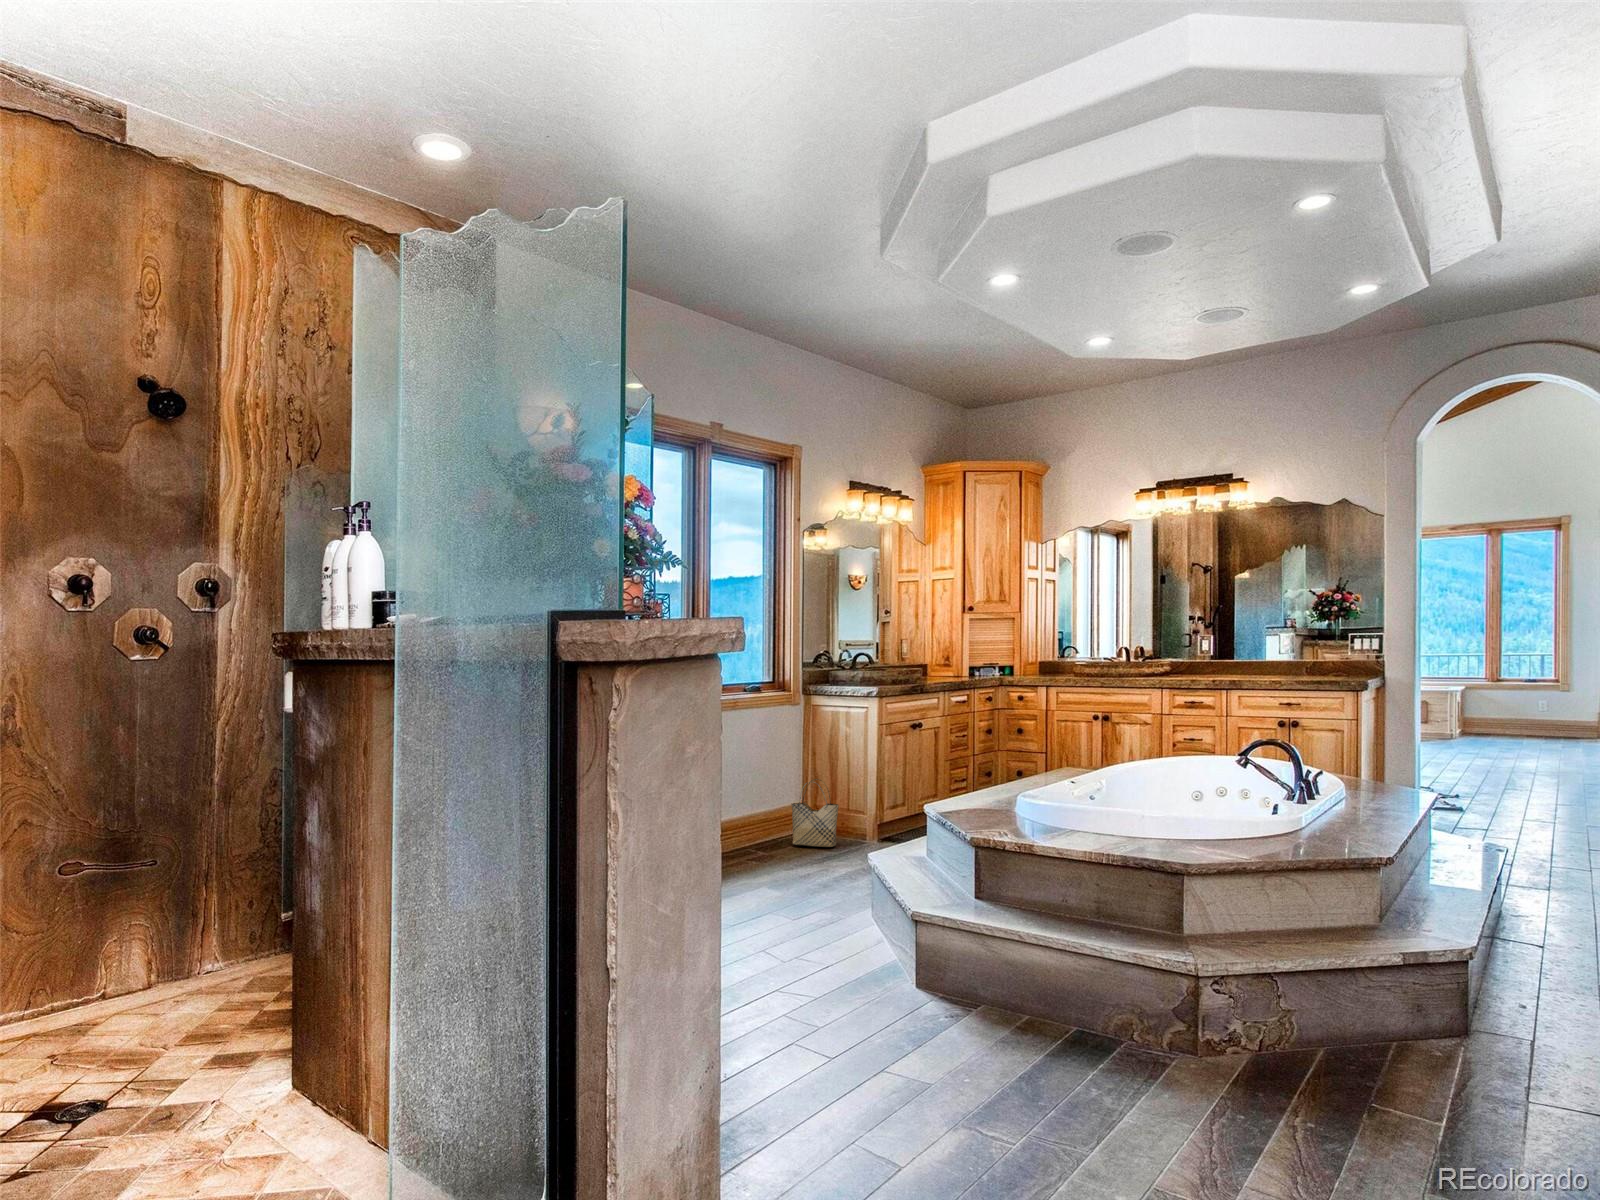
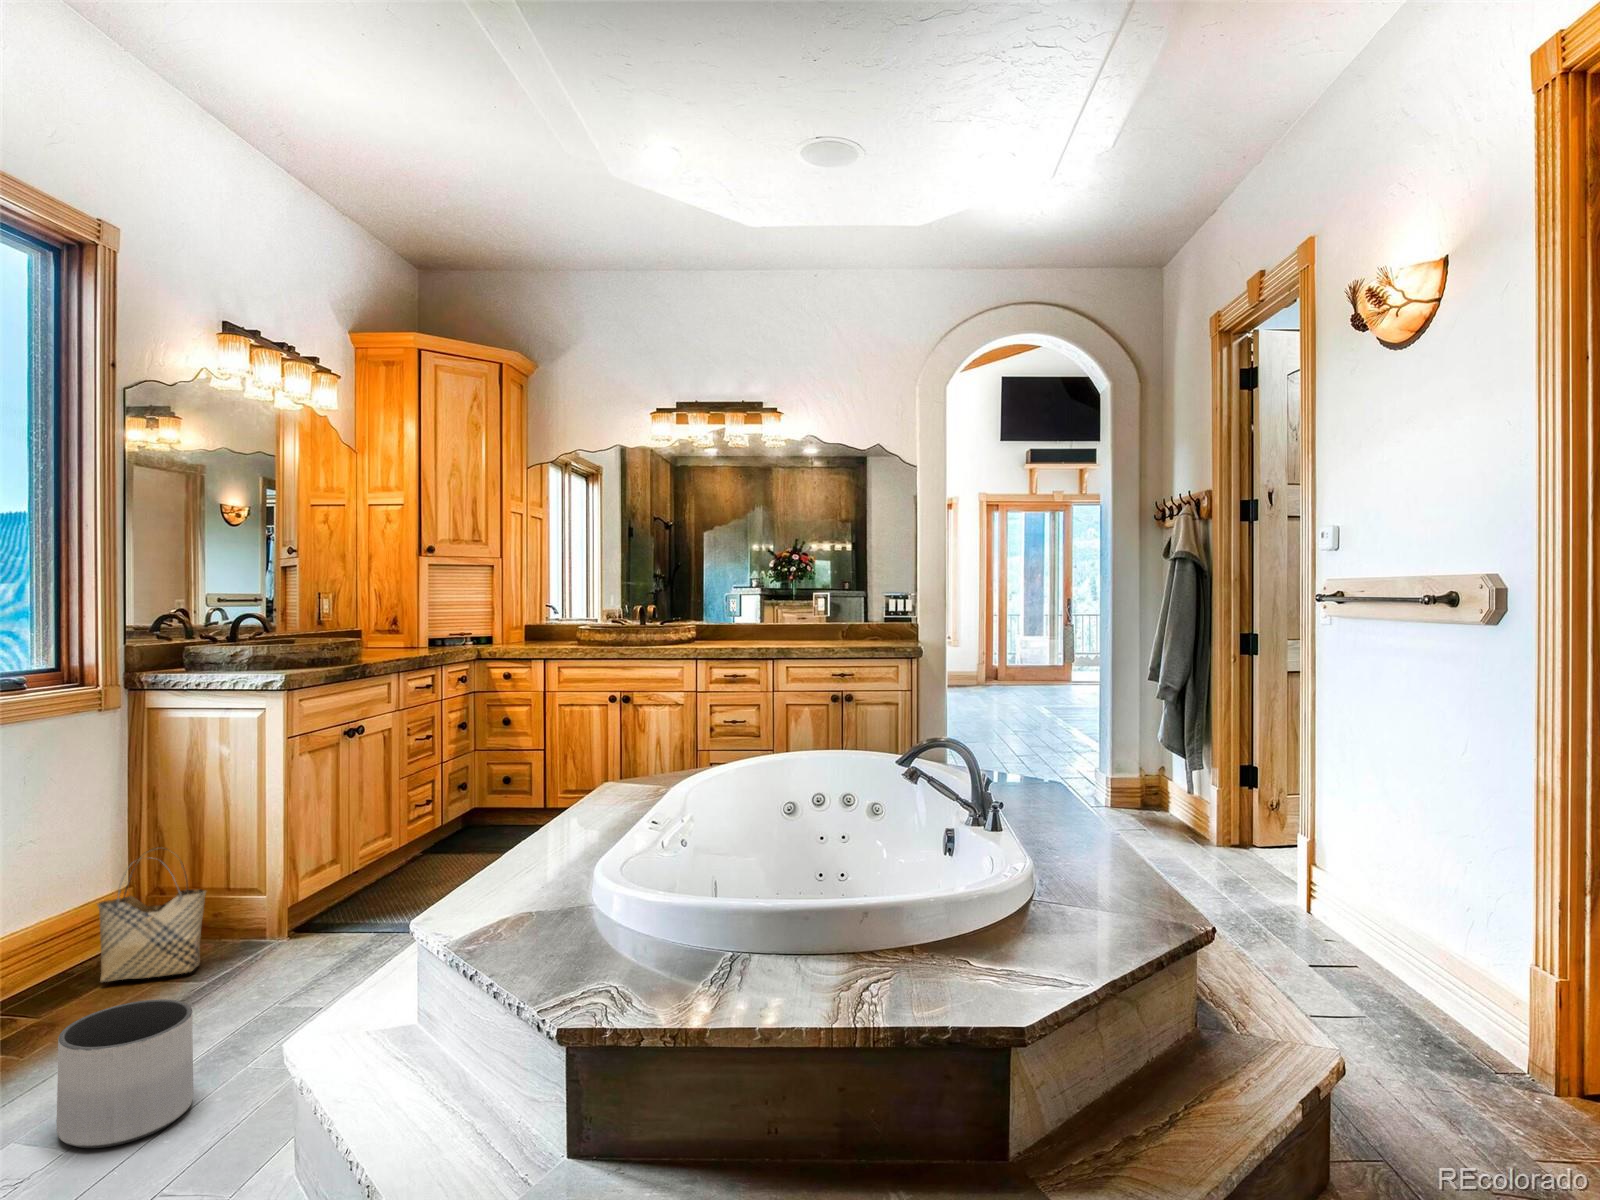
planter: none [780,839,831,897] -> present [57,999,193,1148]

